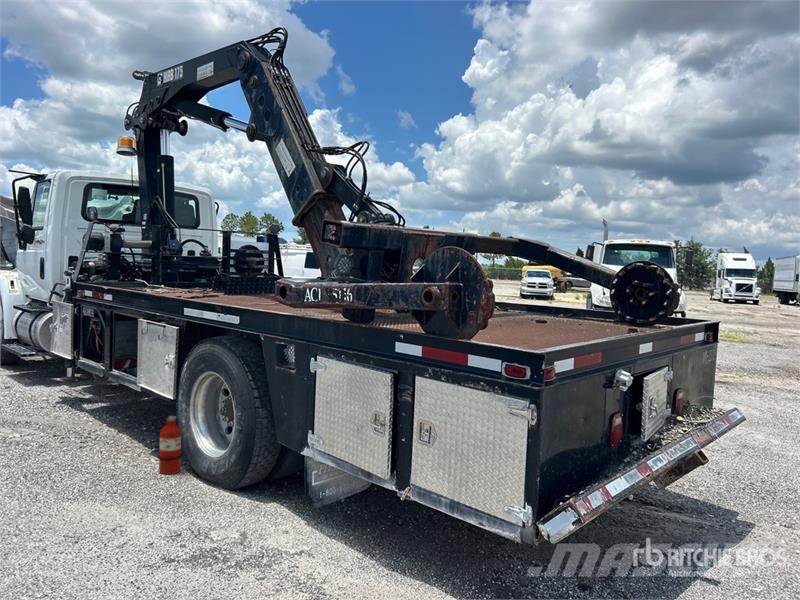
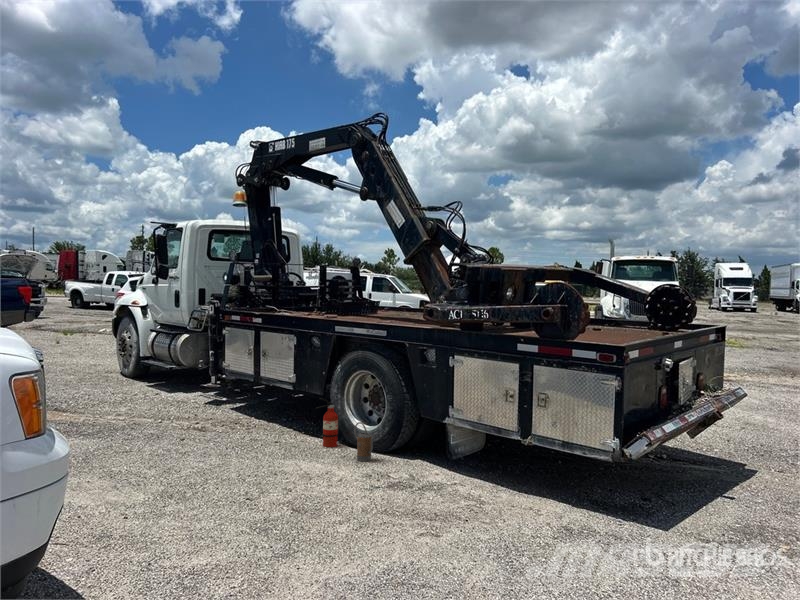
watering can: none [188,444,211,501] -> present [354,422,375,462]

